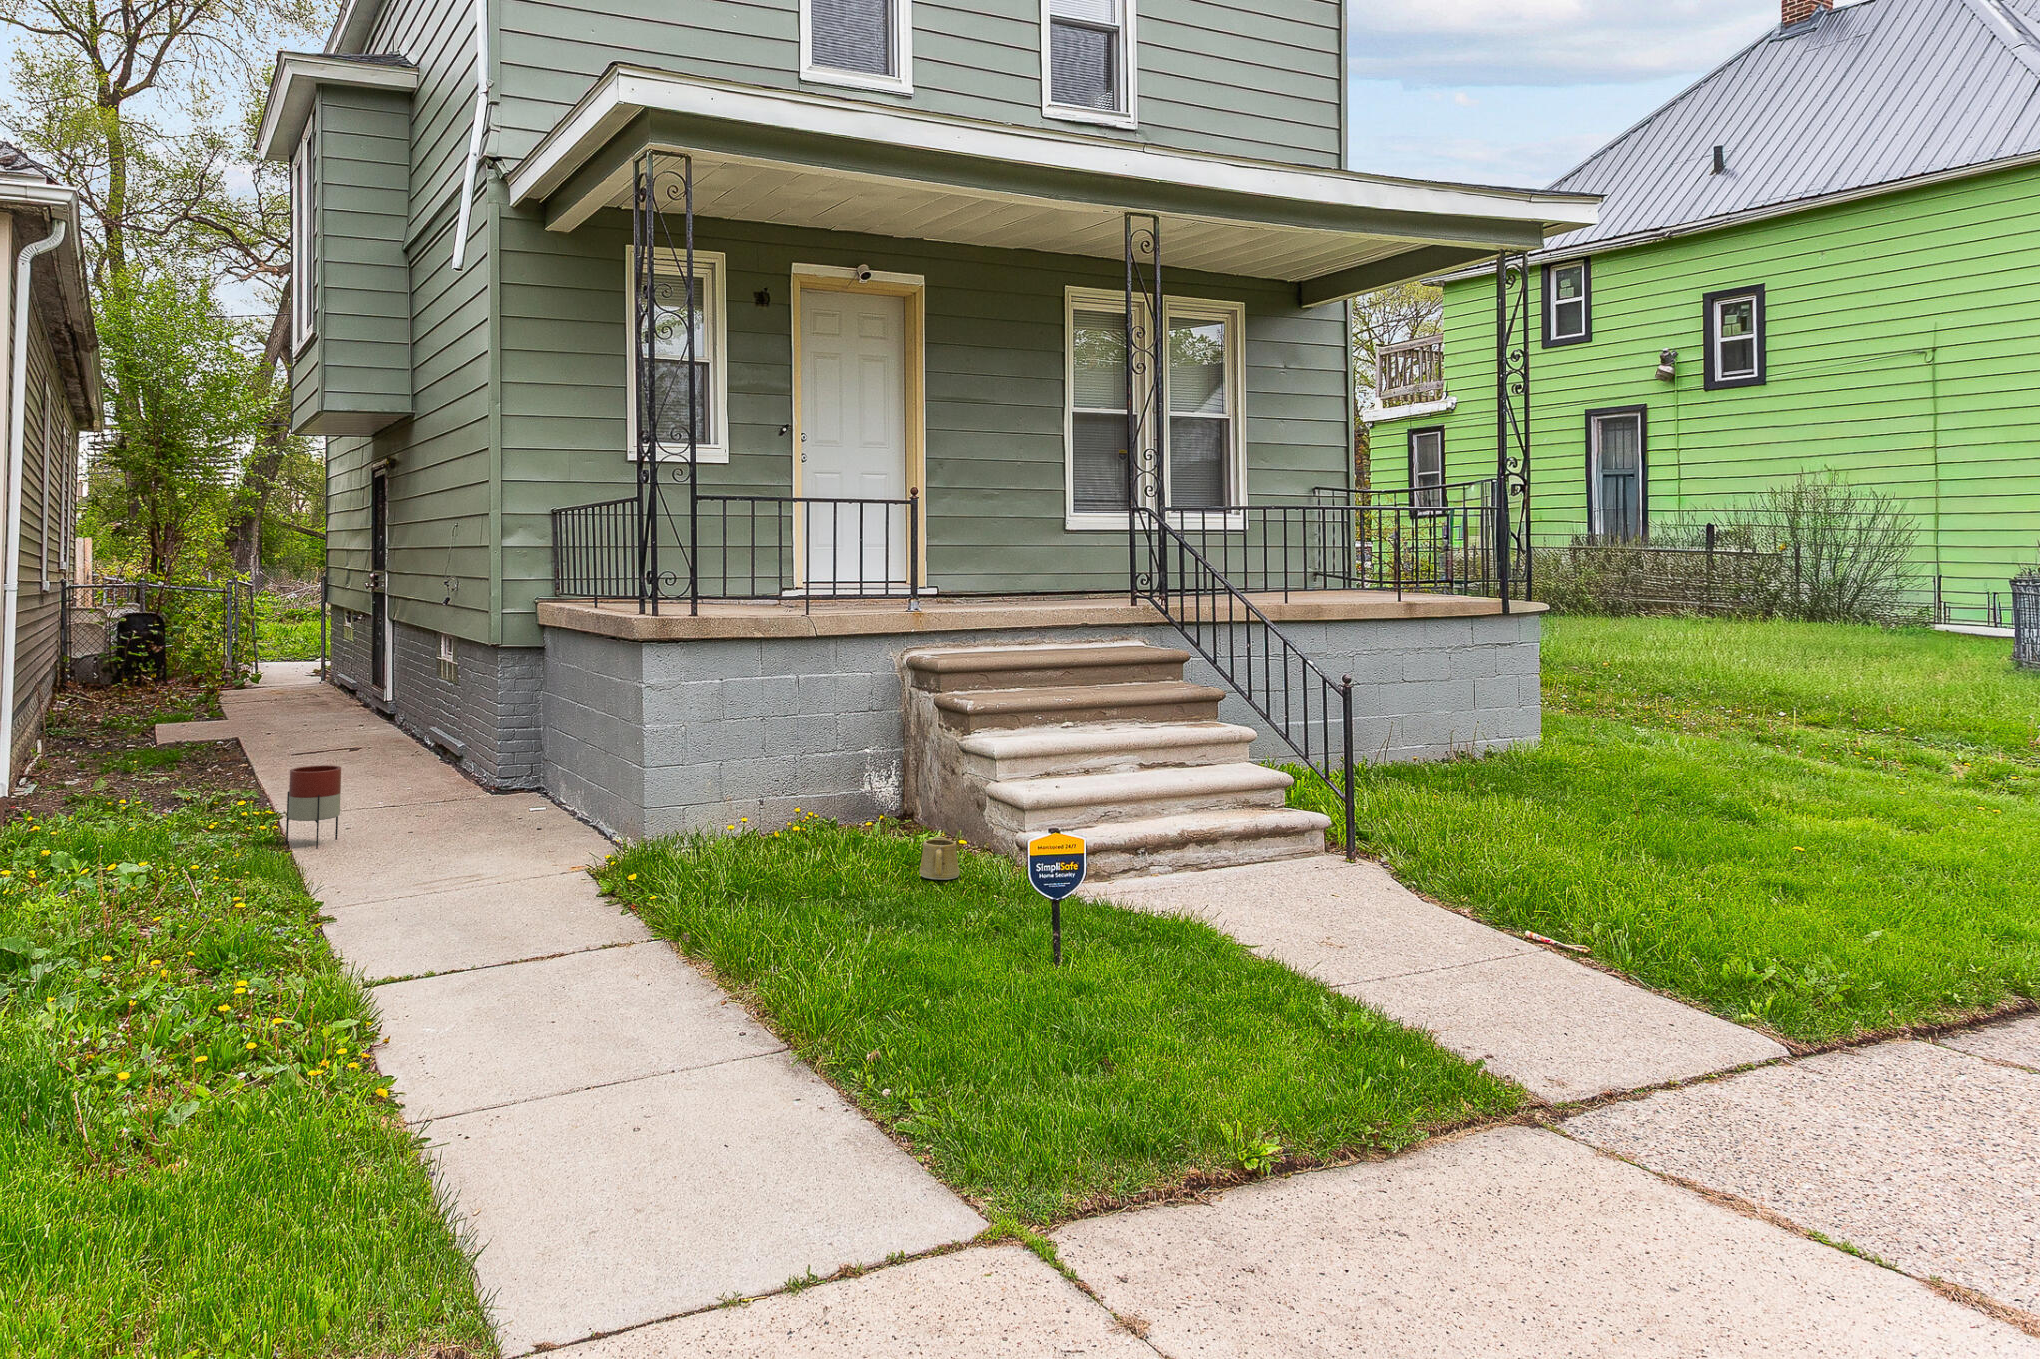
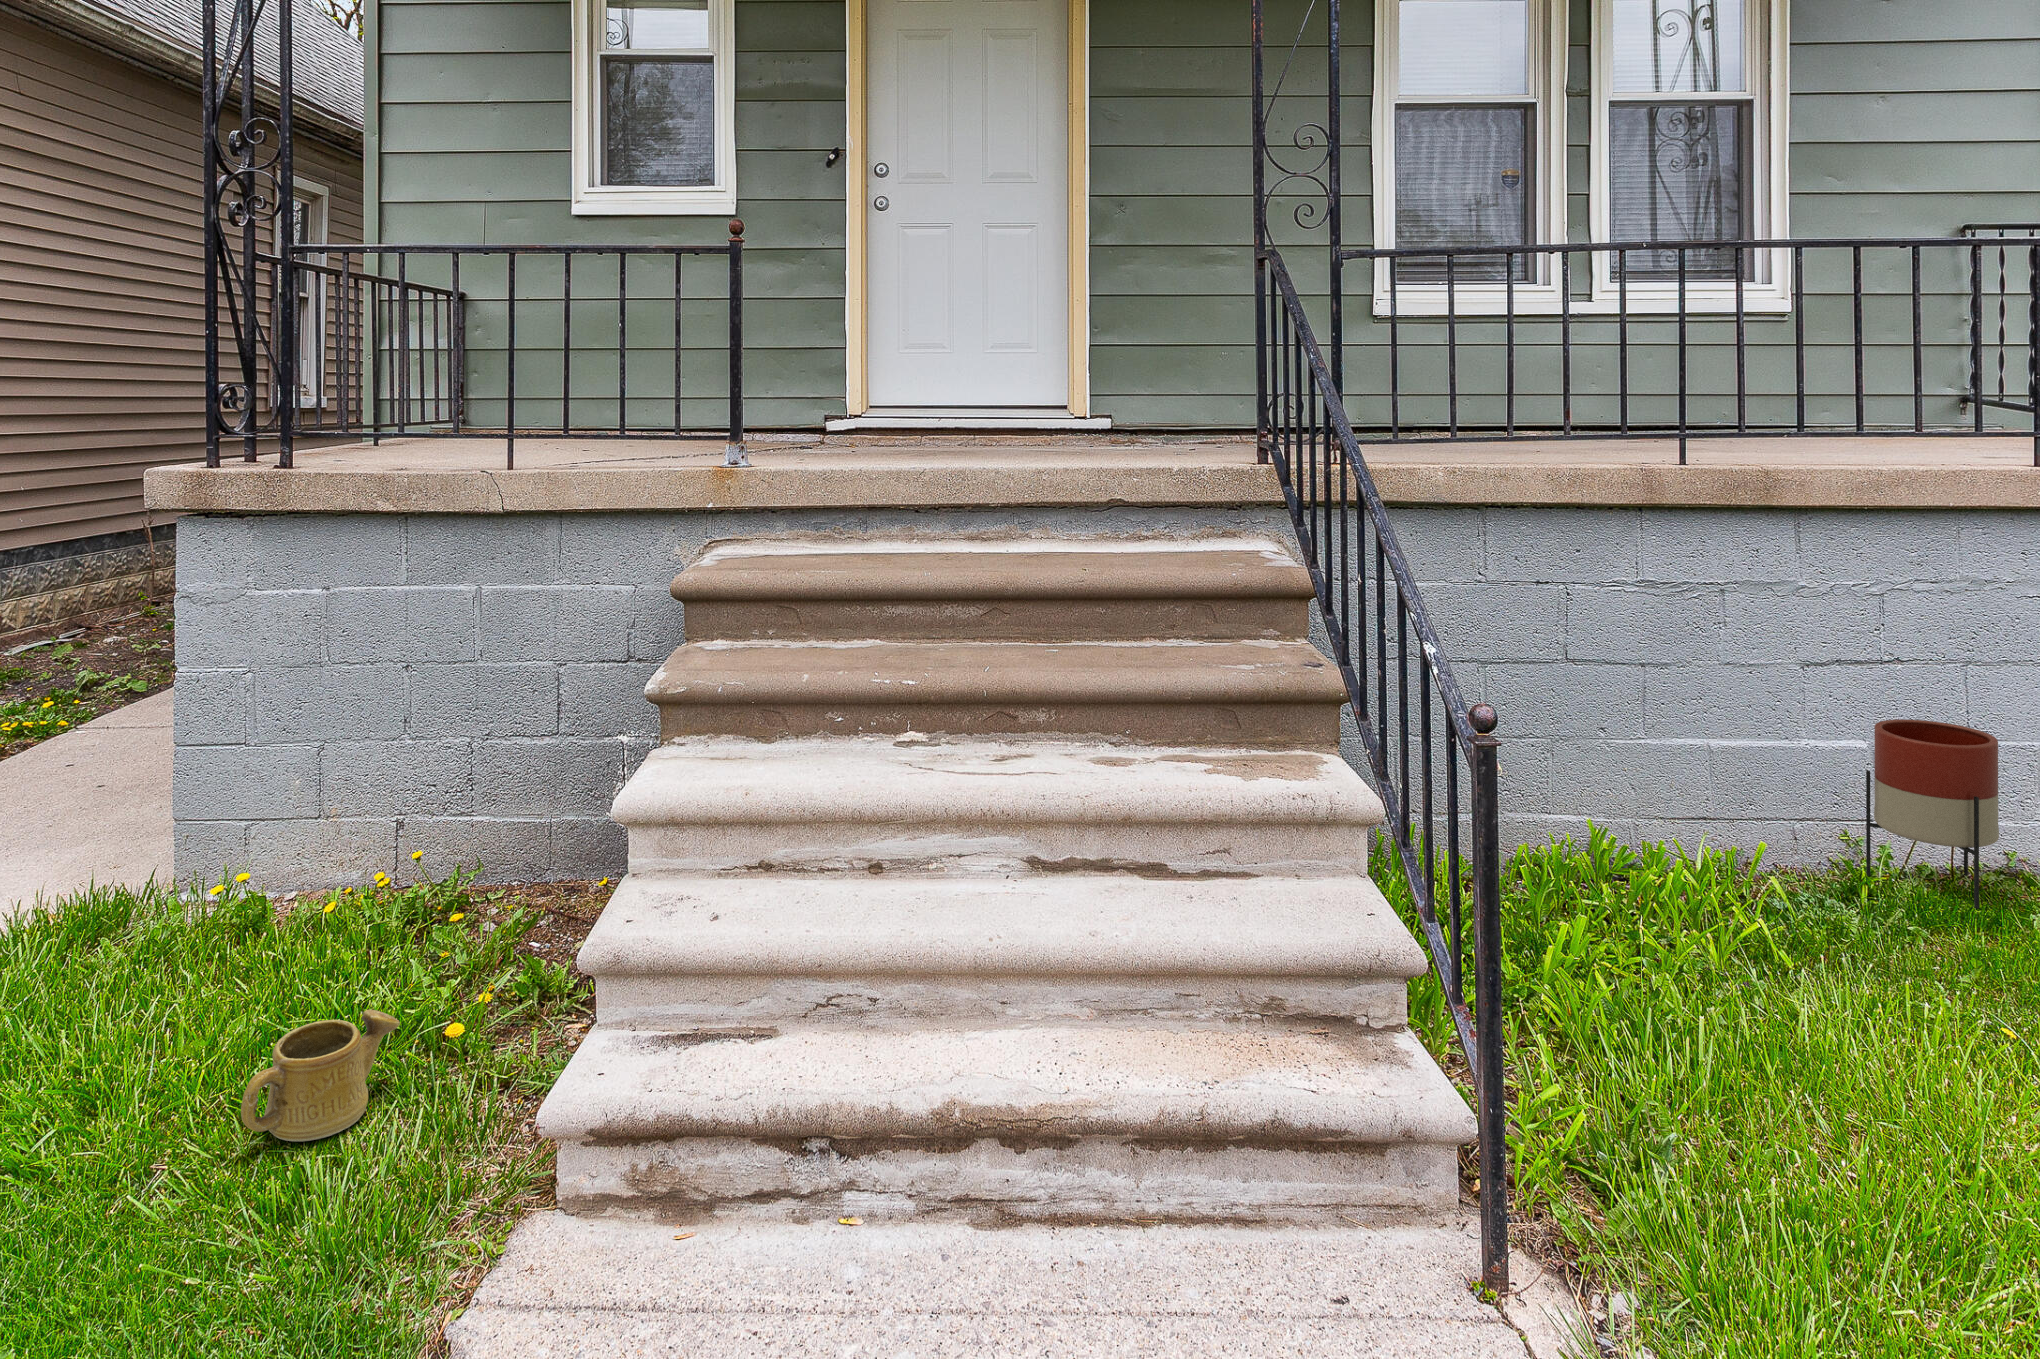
planter: present [286,765,341,849] -> present [1866,719,1999,908]

